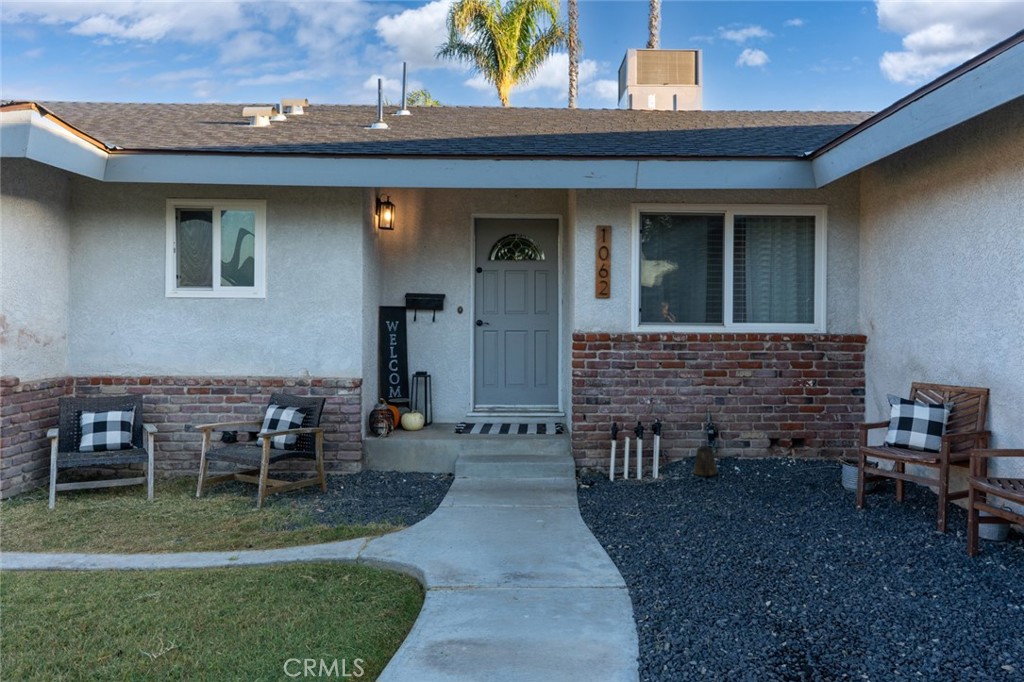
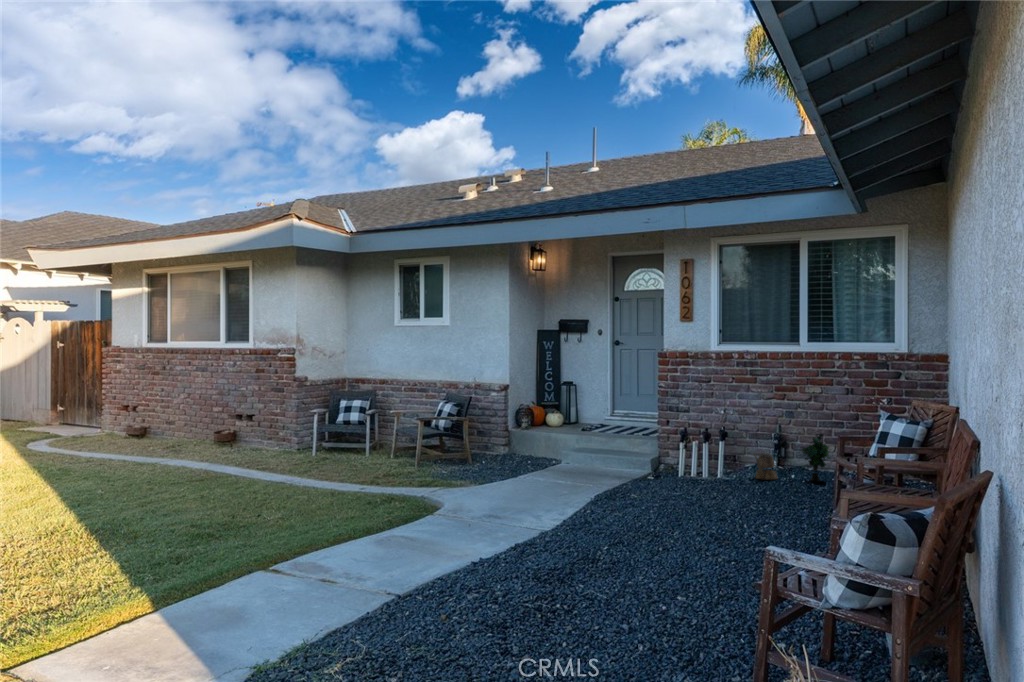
decorative plant: none [737,420,768,472] -> present [802,434,830,481]

